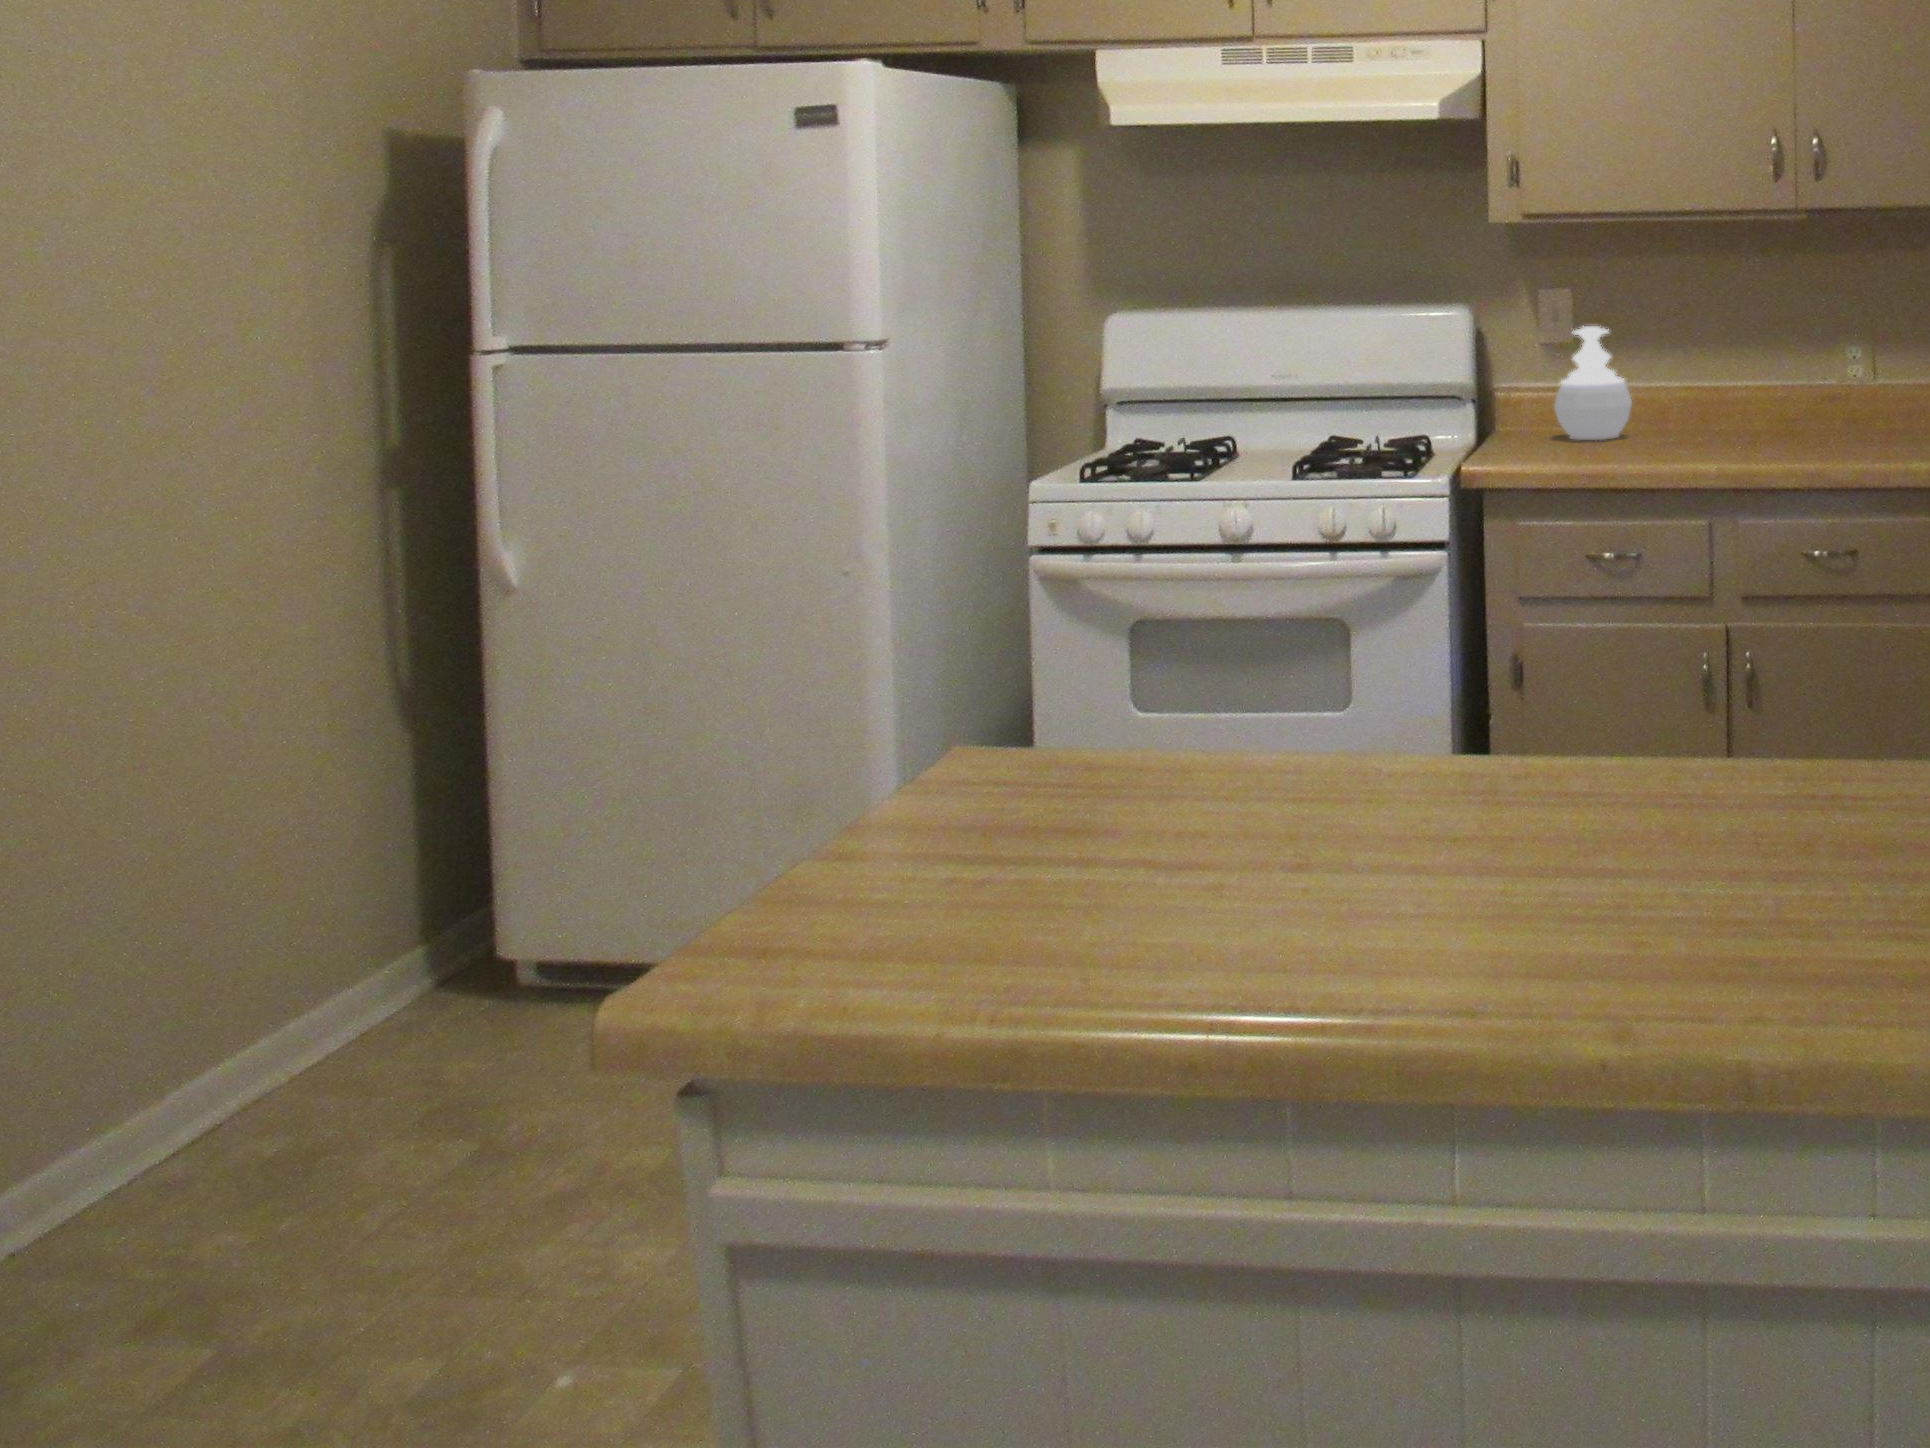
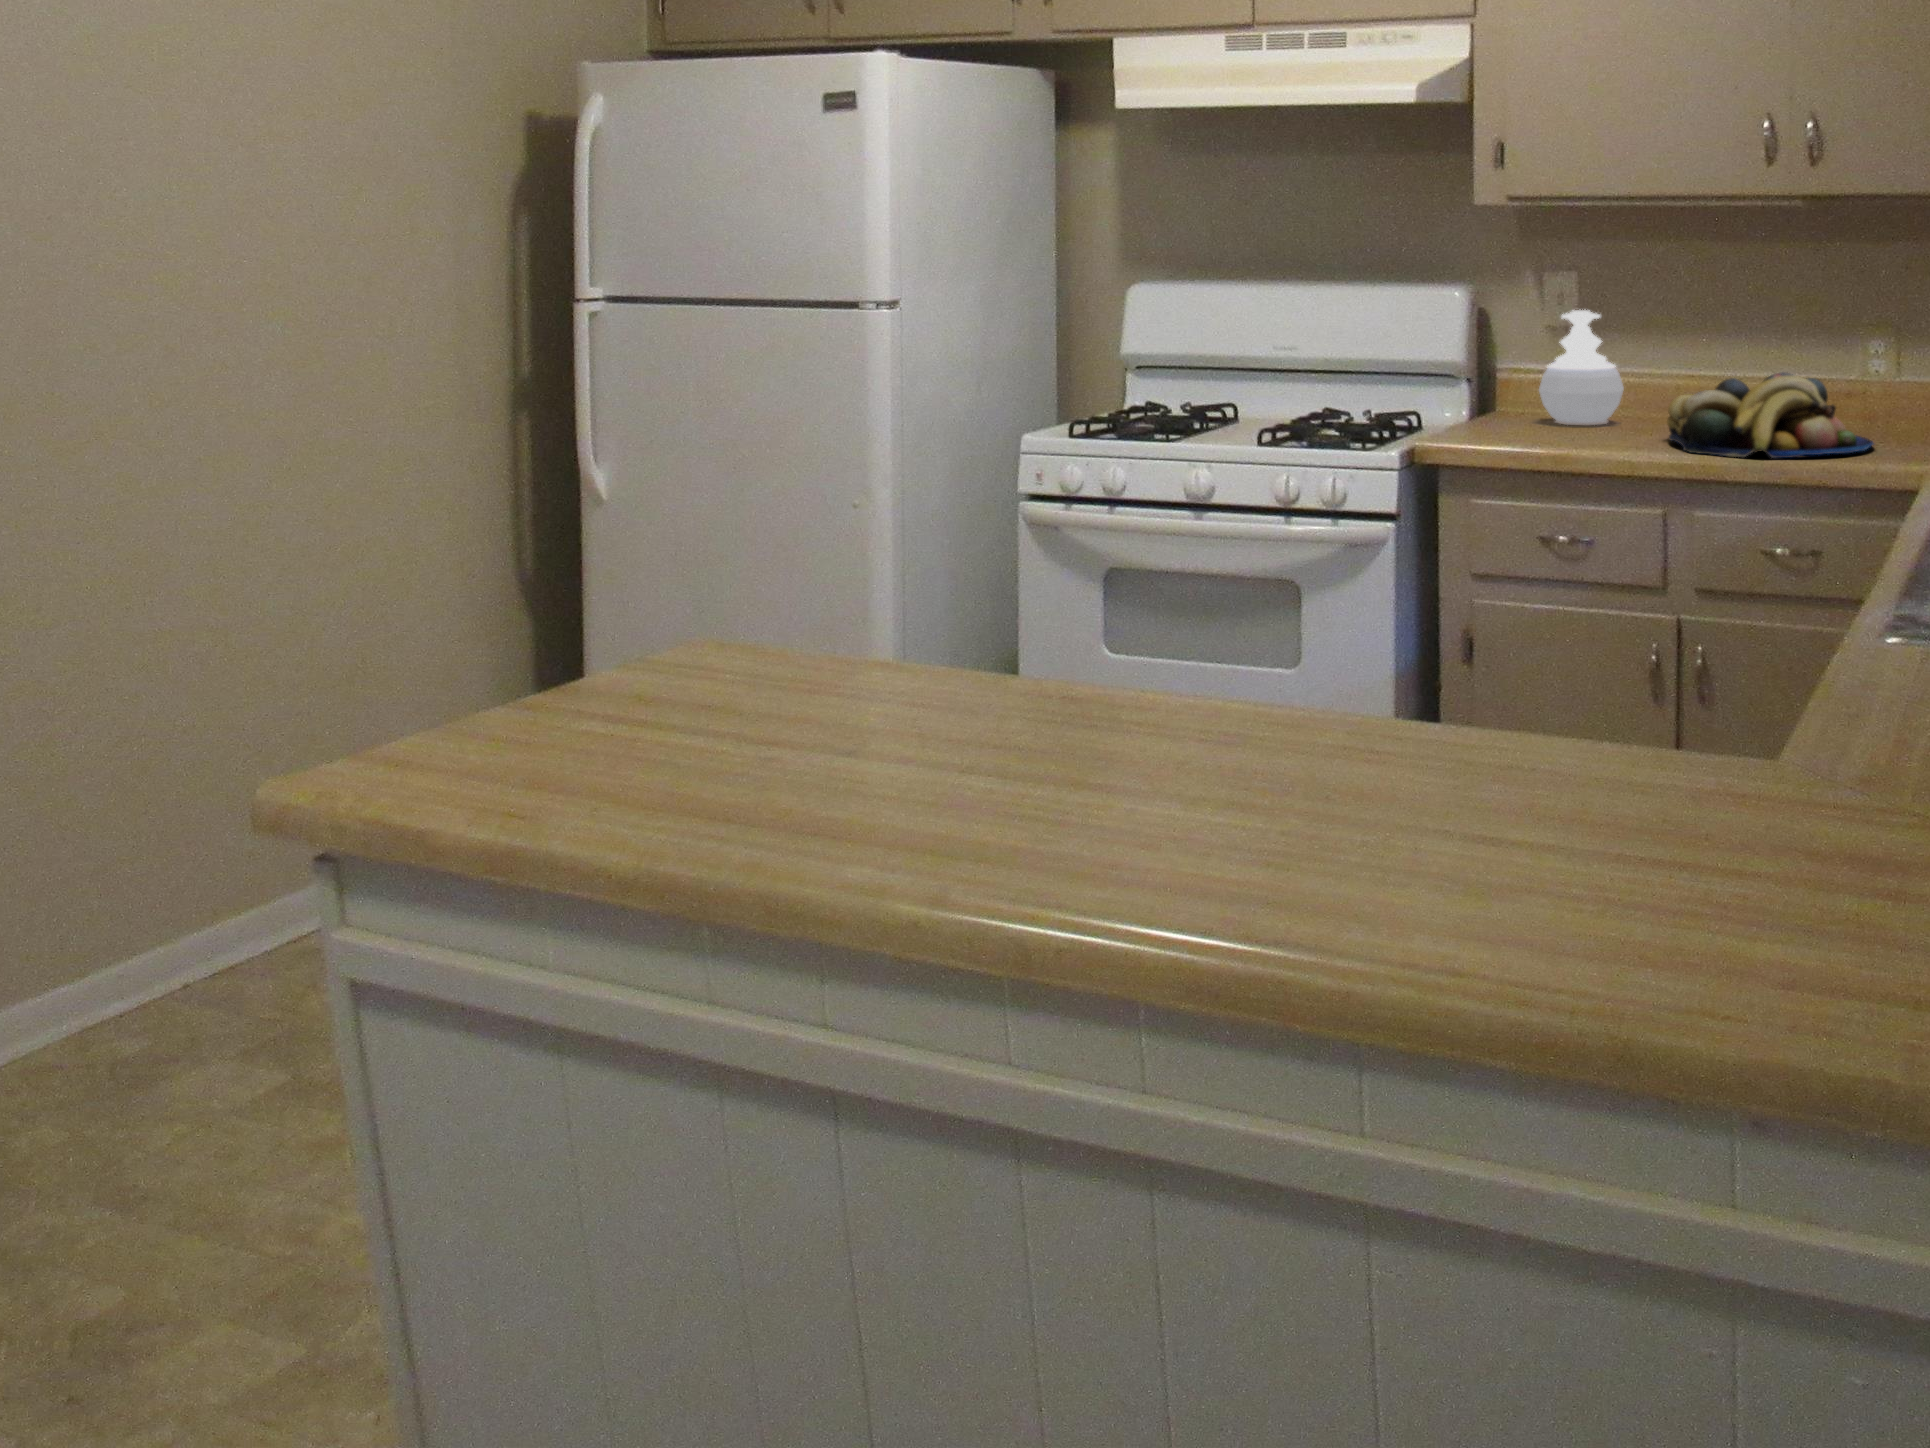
fruit bowl: none [1688,379,1878,462] -> present [1667,373,1873,458]

